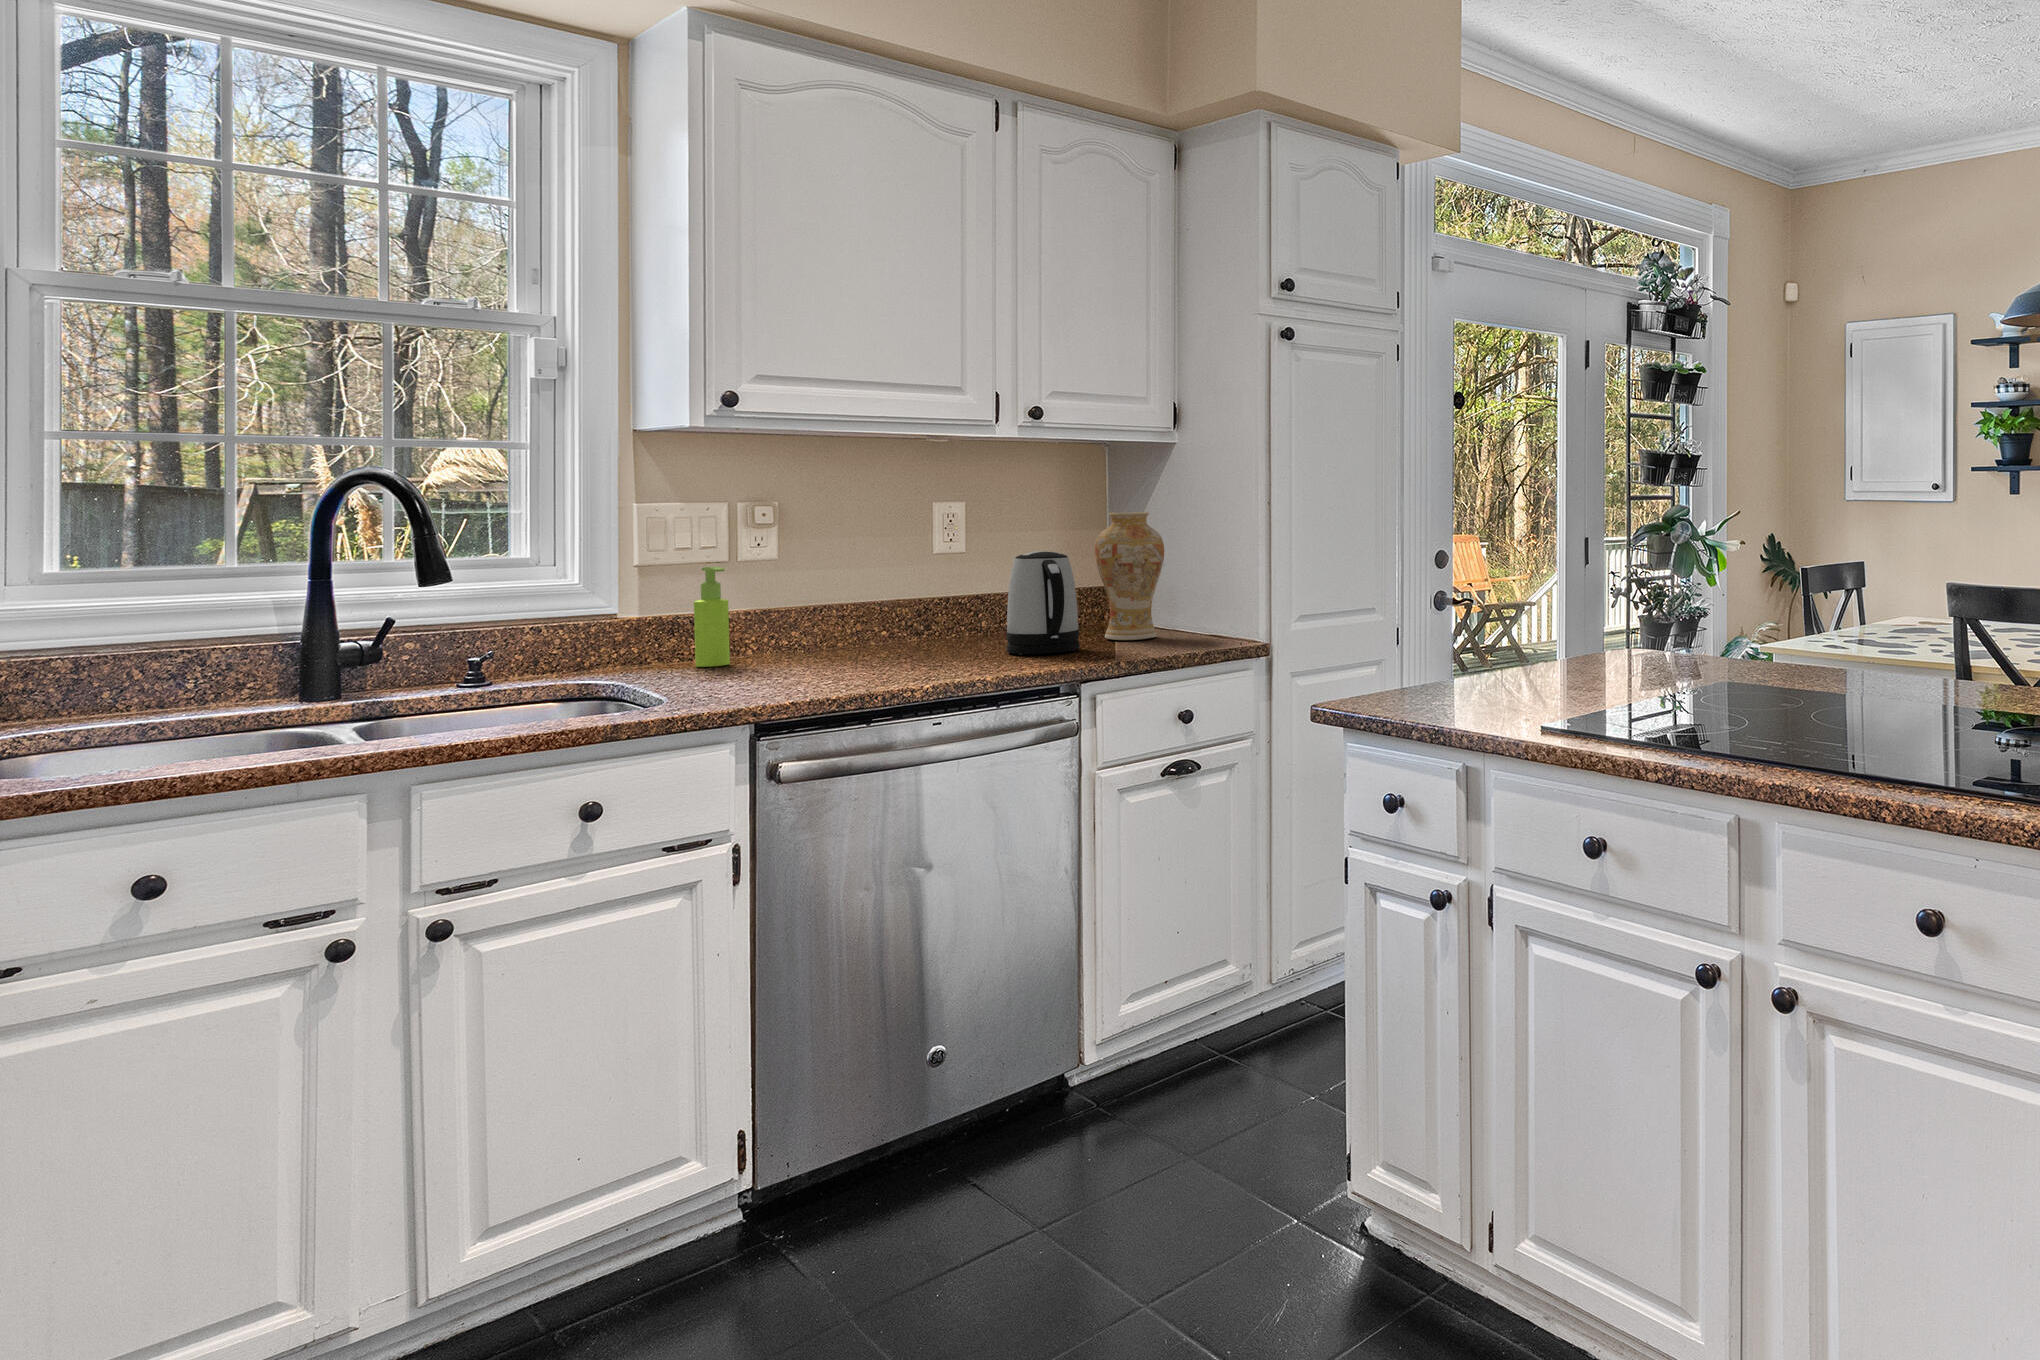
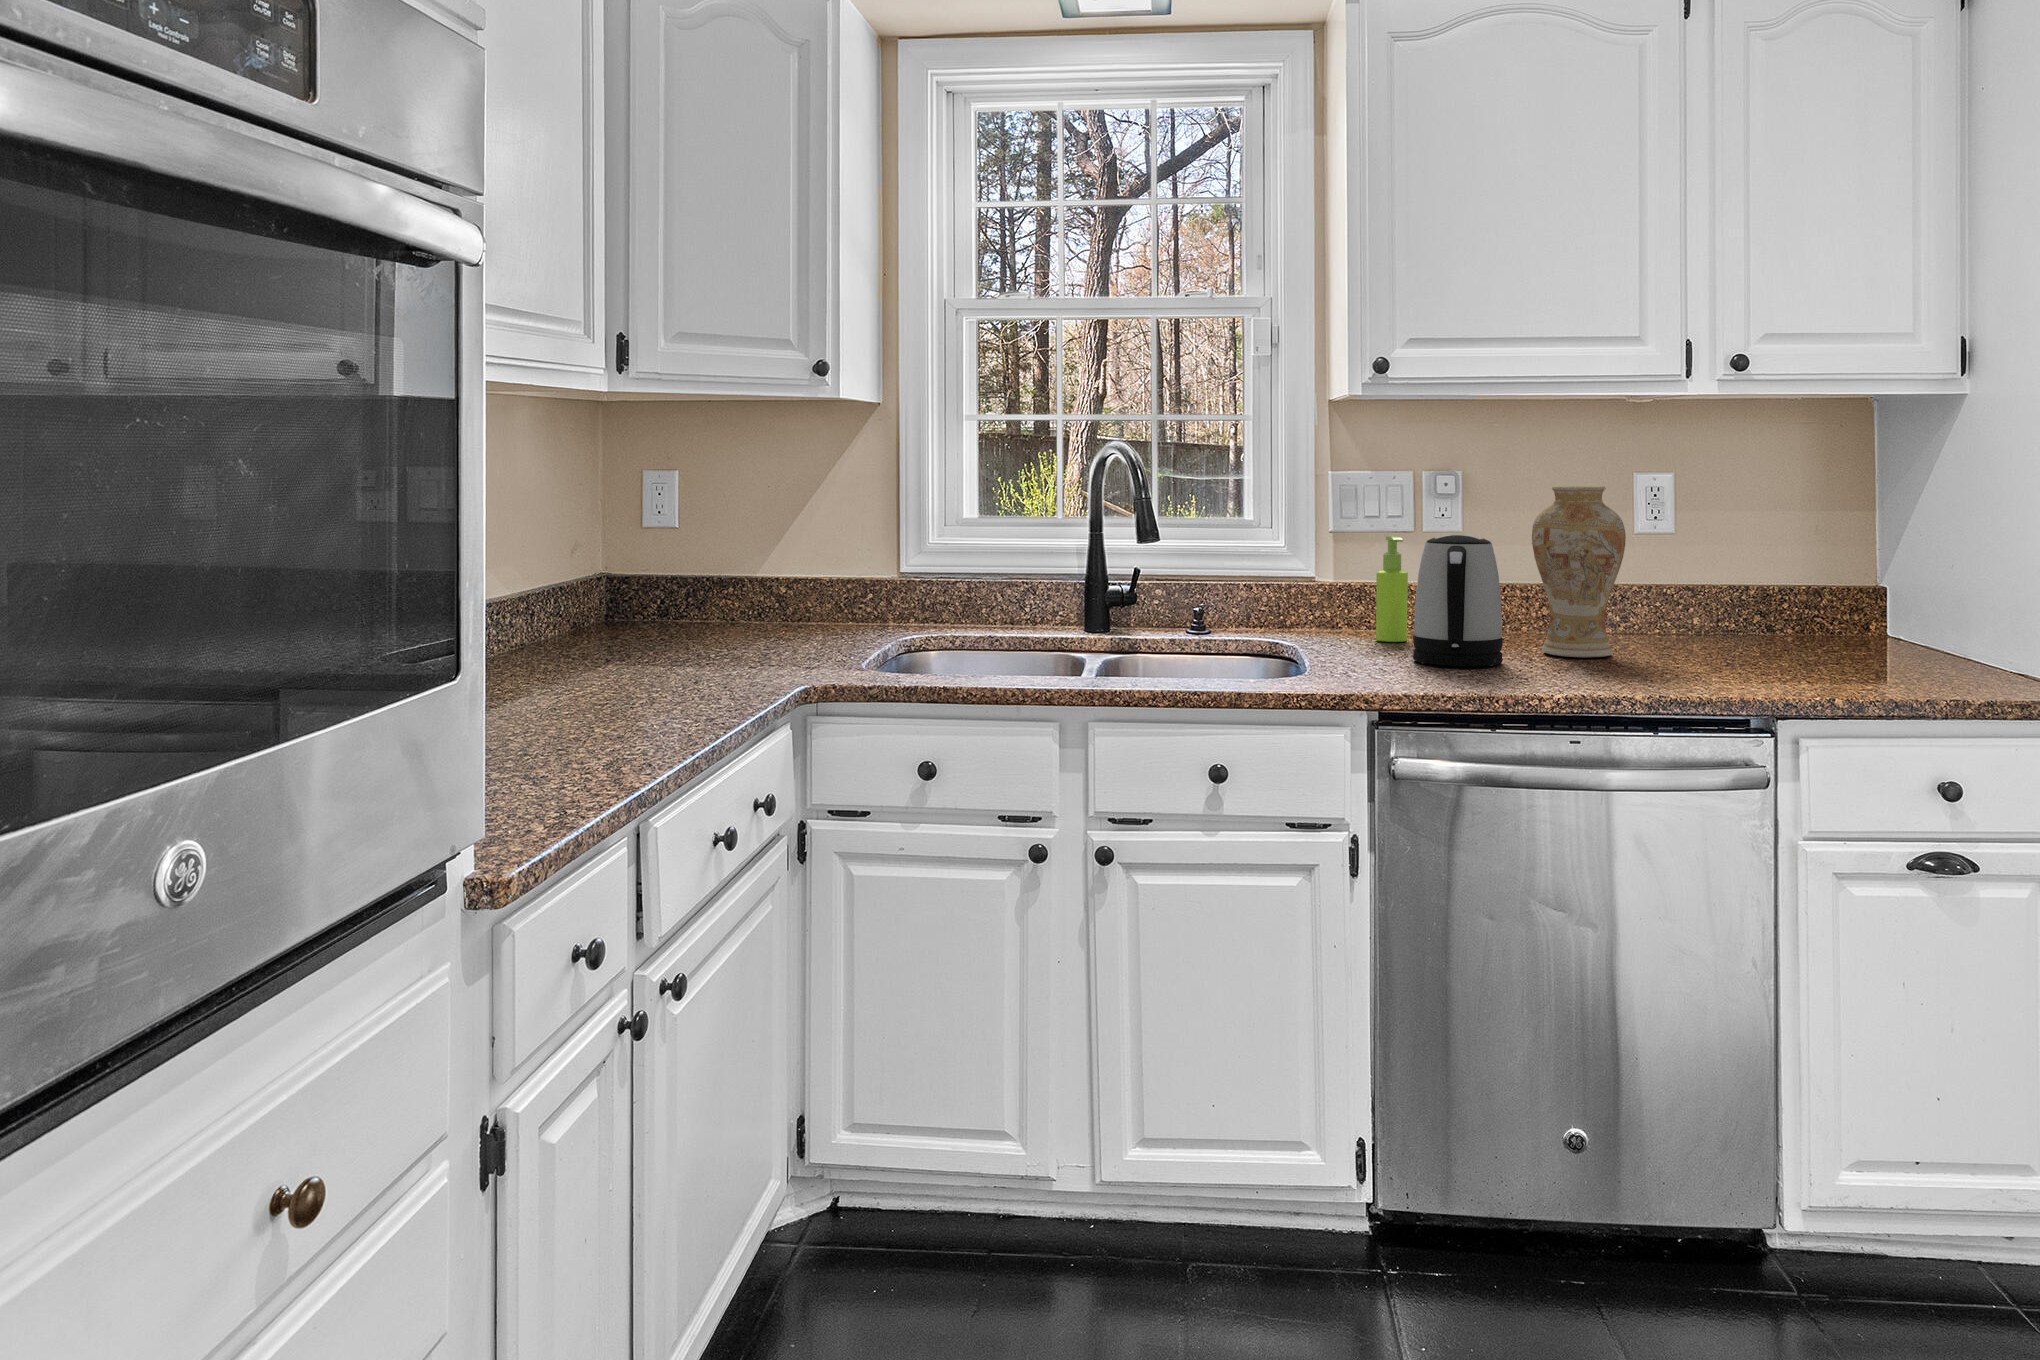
vase: present [1095,512,1164,640] -> present [1532,486,1626,658]
kettle: present [1006,551,1079,655] -> present [1413,534,1503,666]

